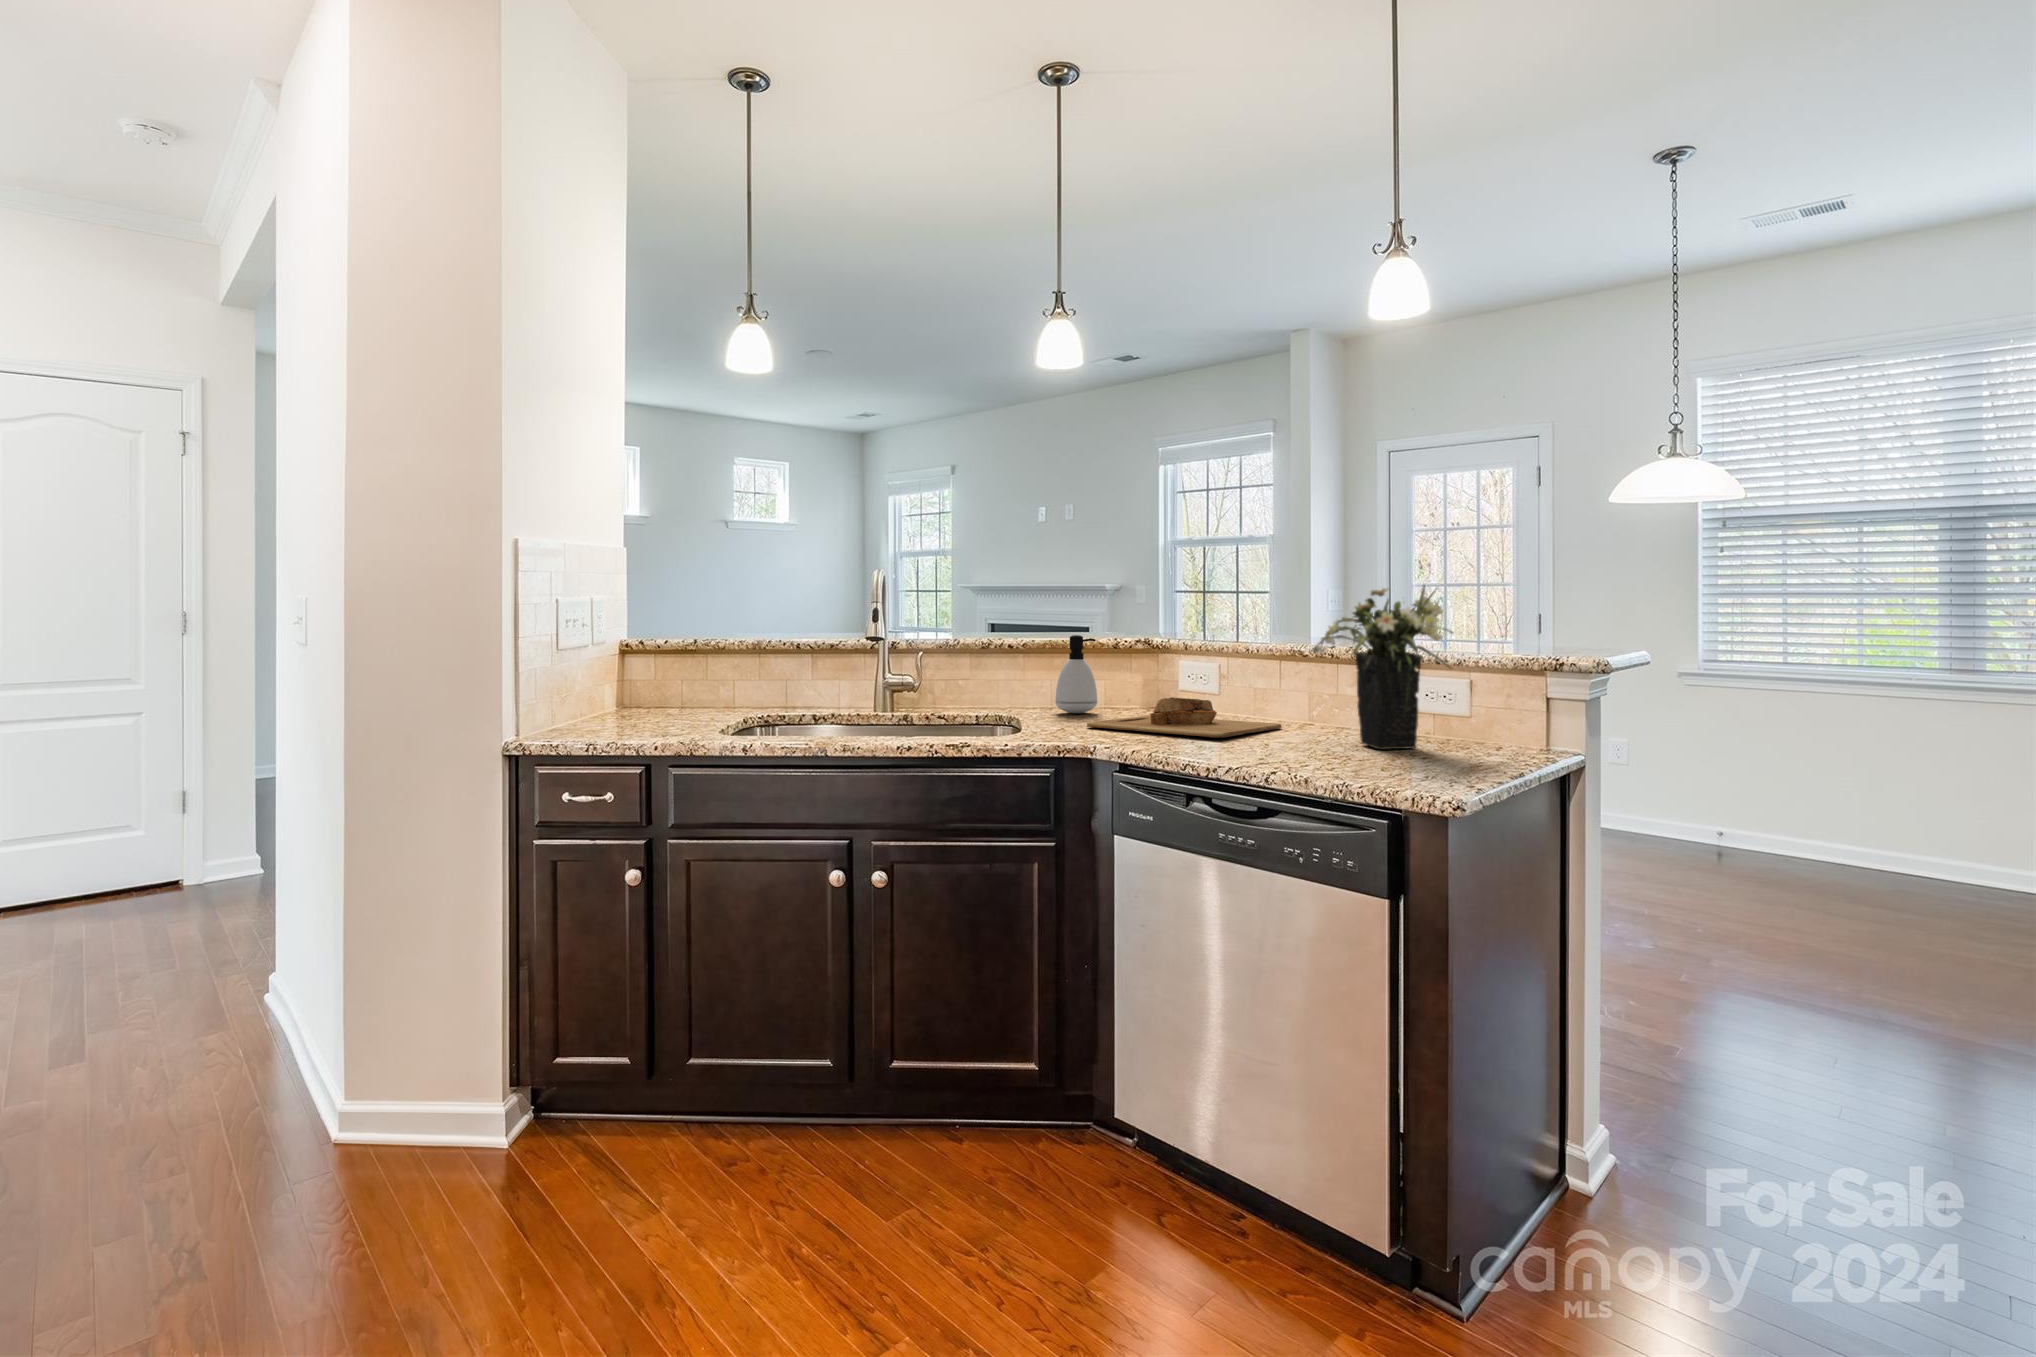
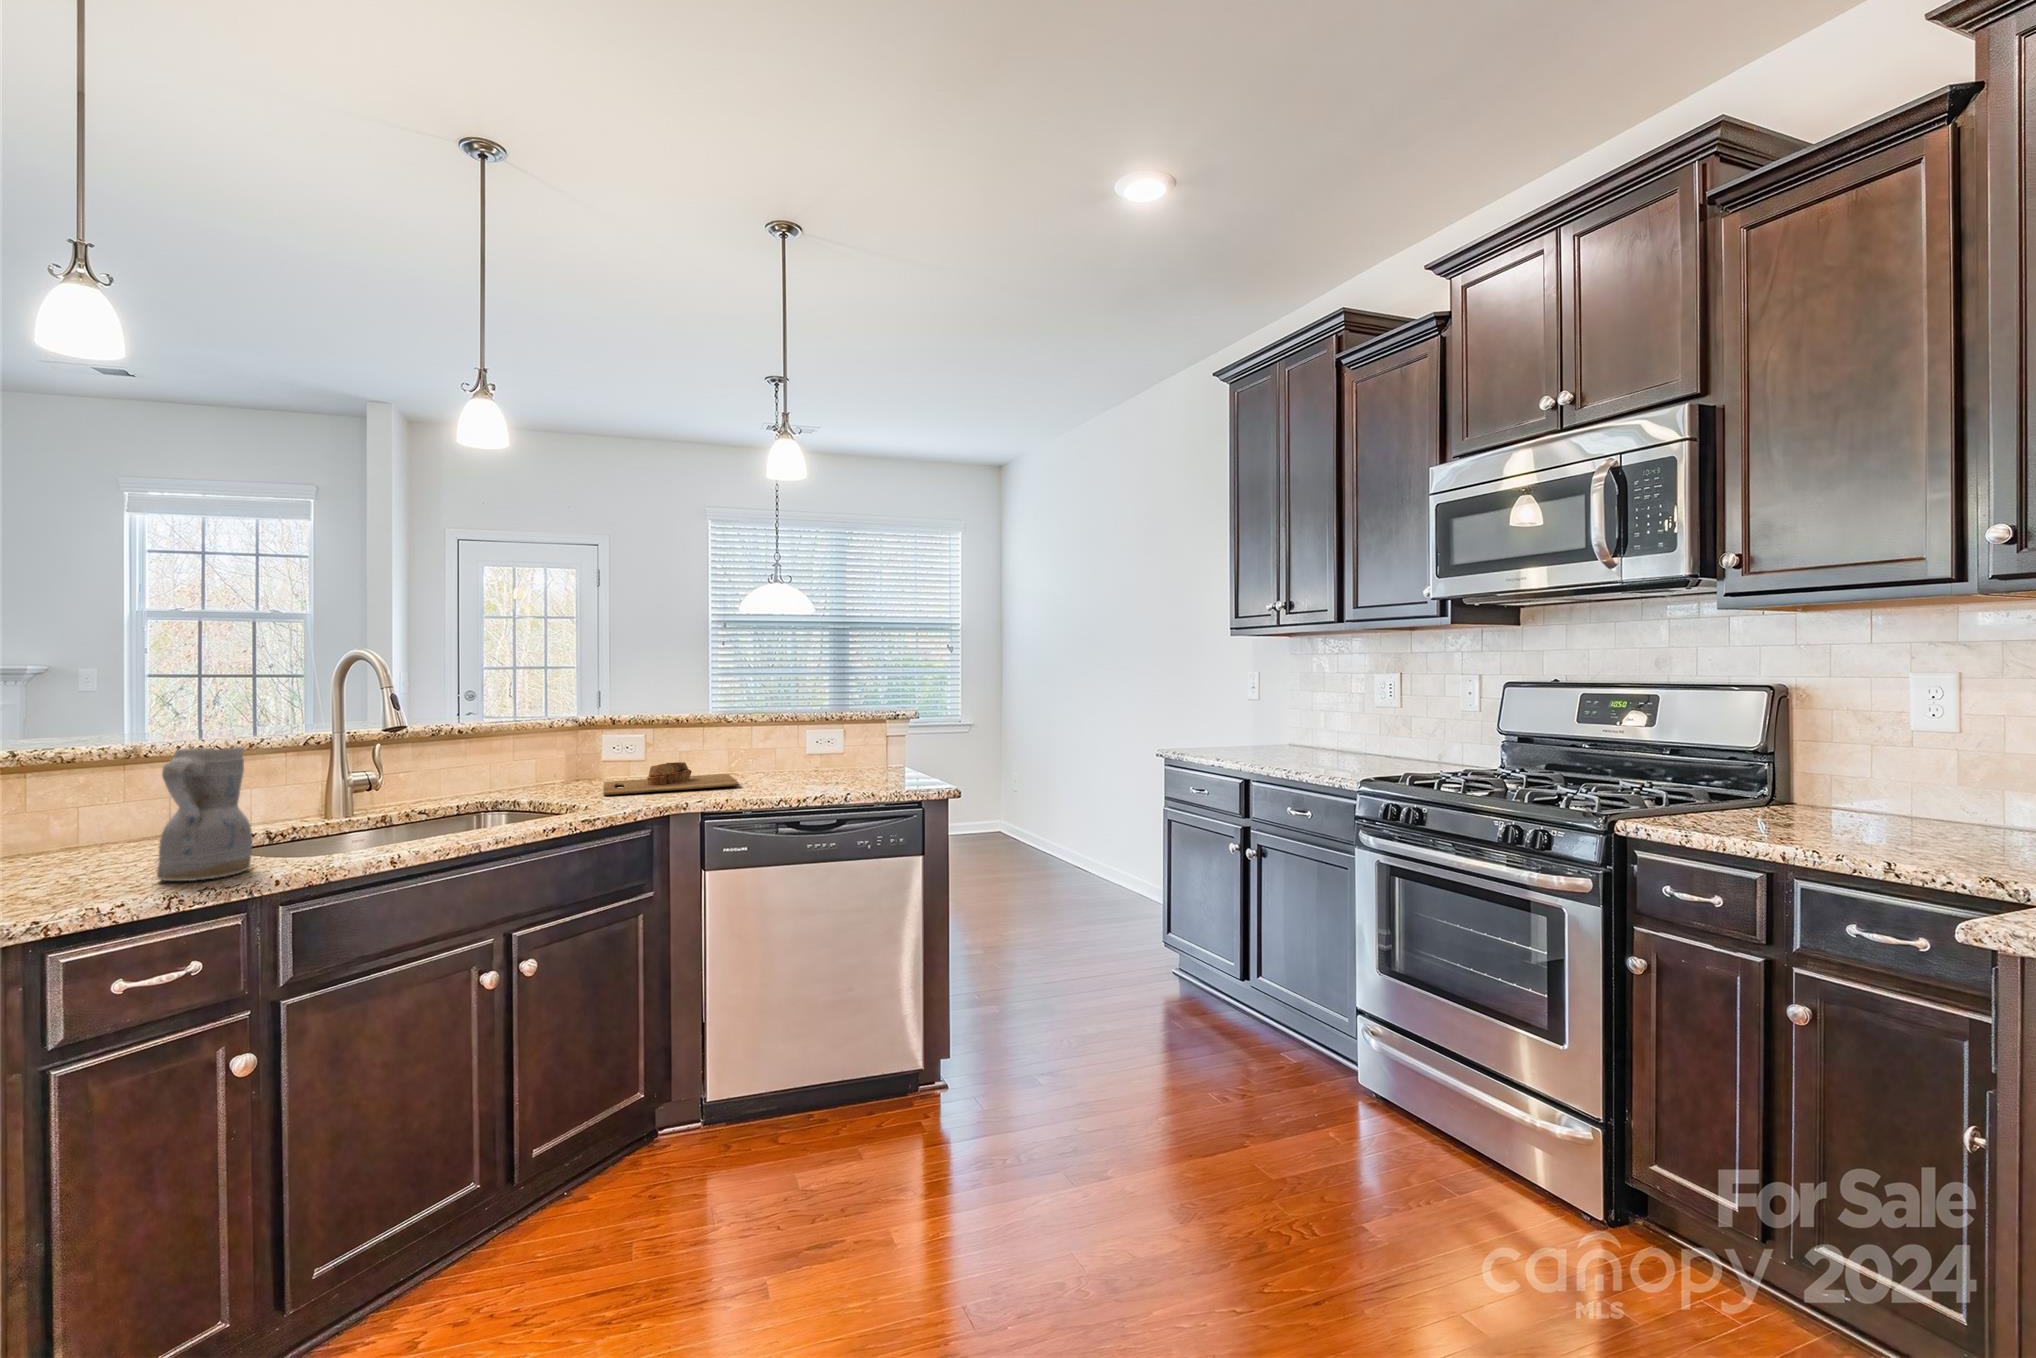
flower arrangement: present [1313,585,1453,749] -> none [797,675,881,778]
ceramic pitcher: none [621,633,695,738] -> present [157,747,252,881]
soap dispenser: present [1055,635,1097,713] -> none [506,720,548,790]

